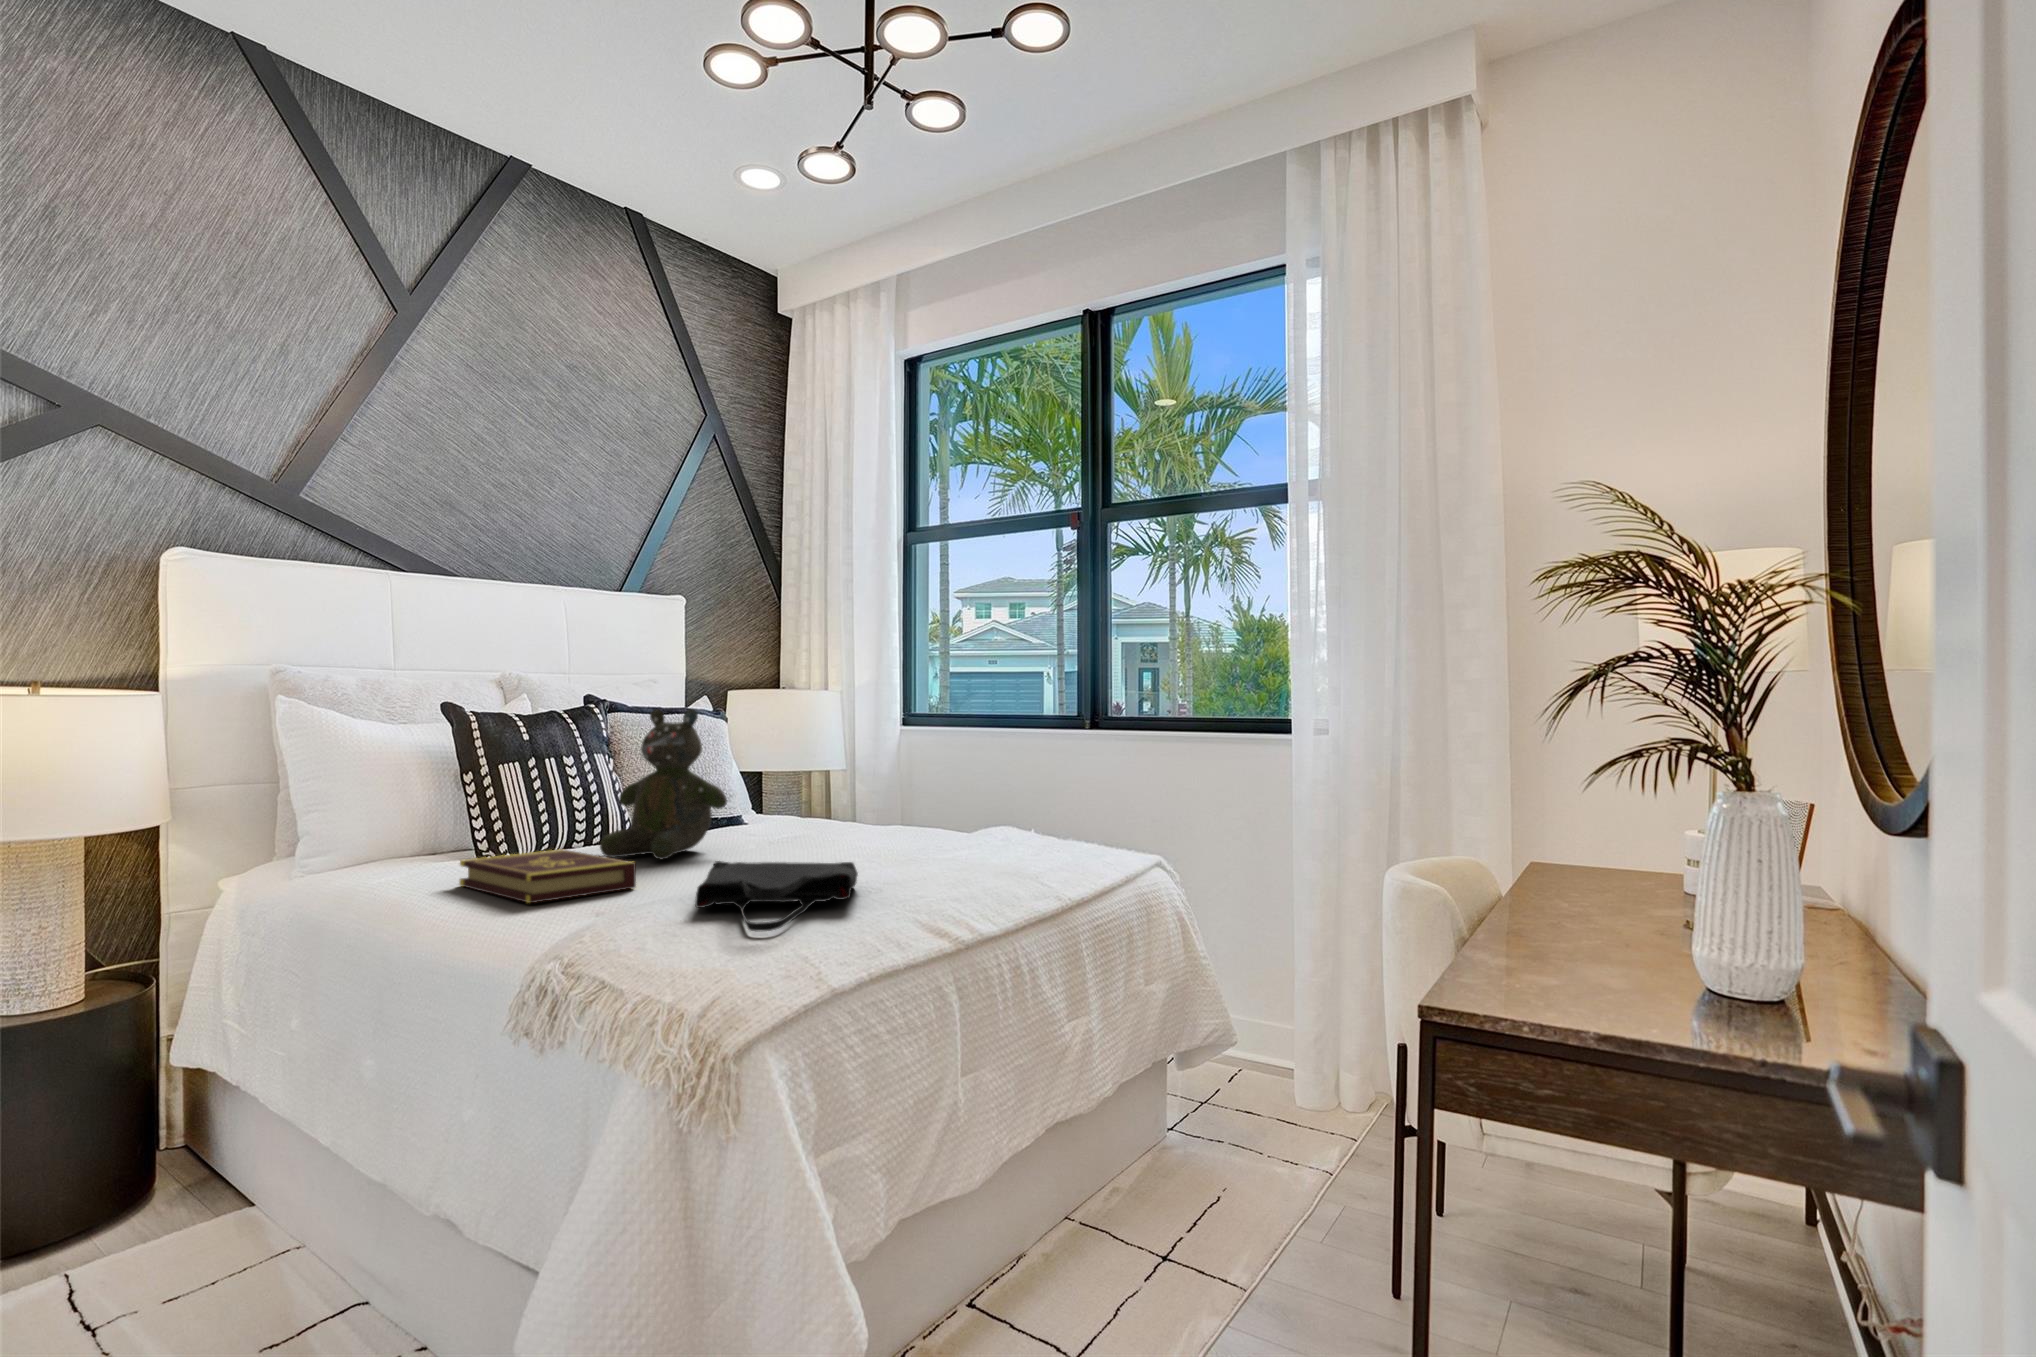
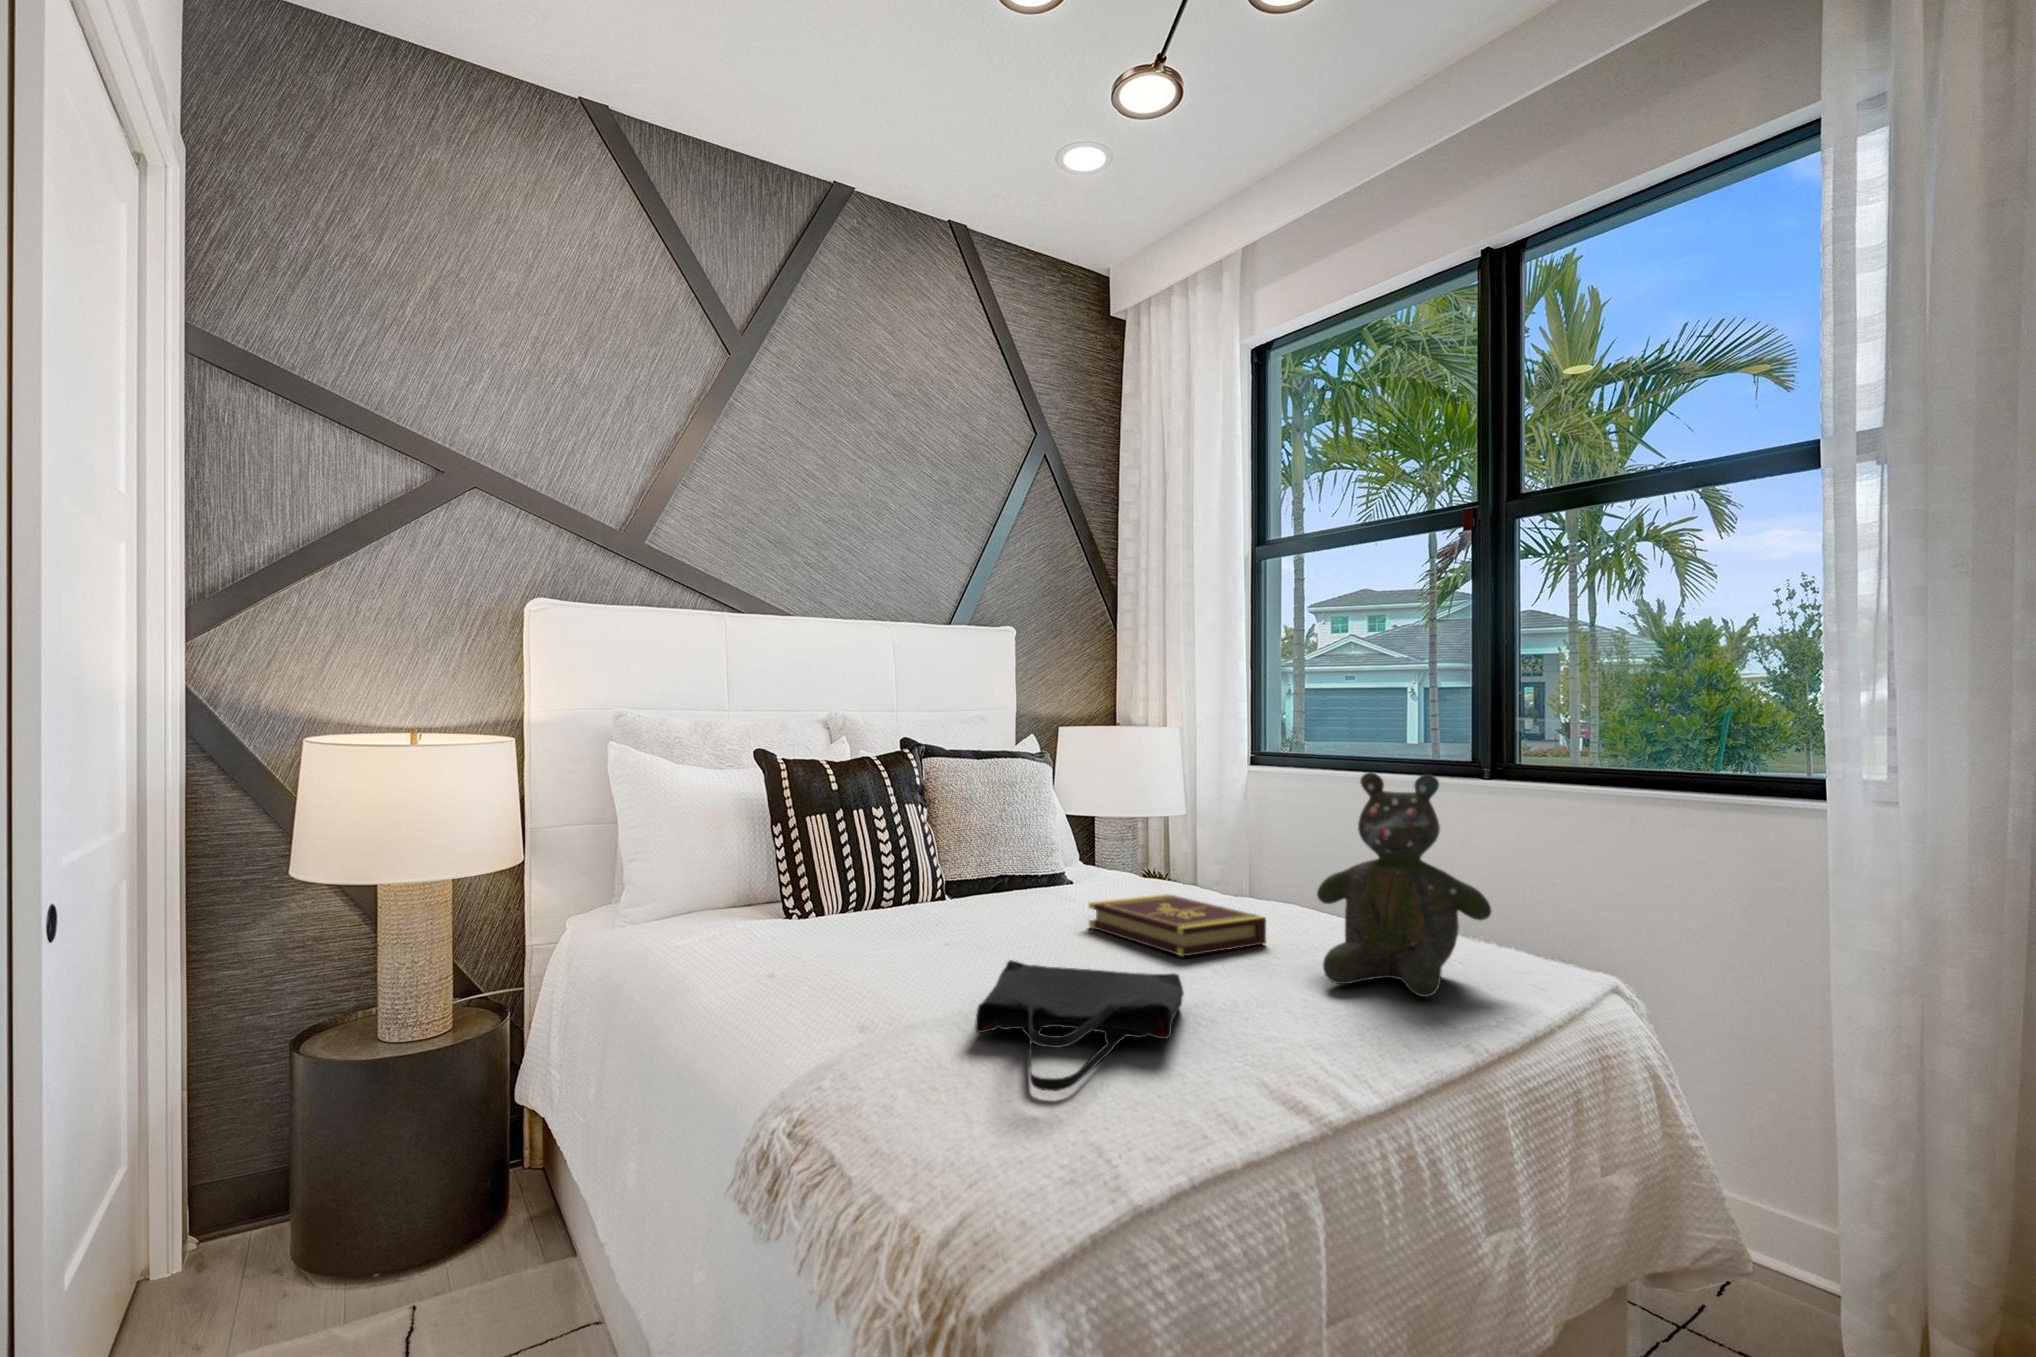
teddy bear: present [600,709,727,859] -> present [1317,772,1491,997]
book: present [459,849,636,903] -> present [1089,894,1266,956]

